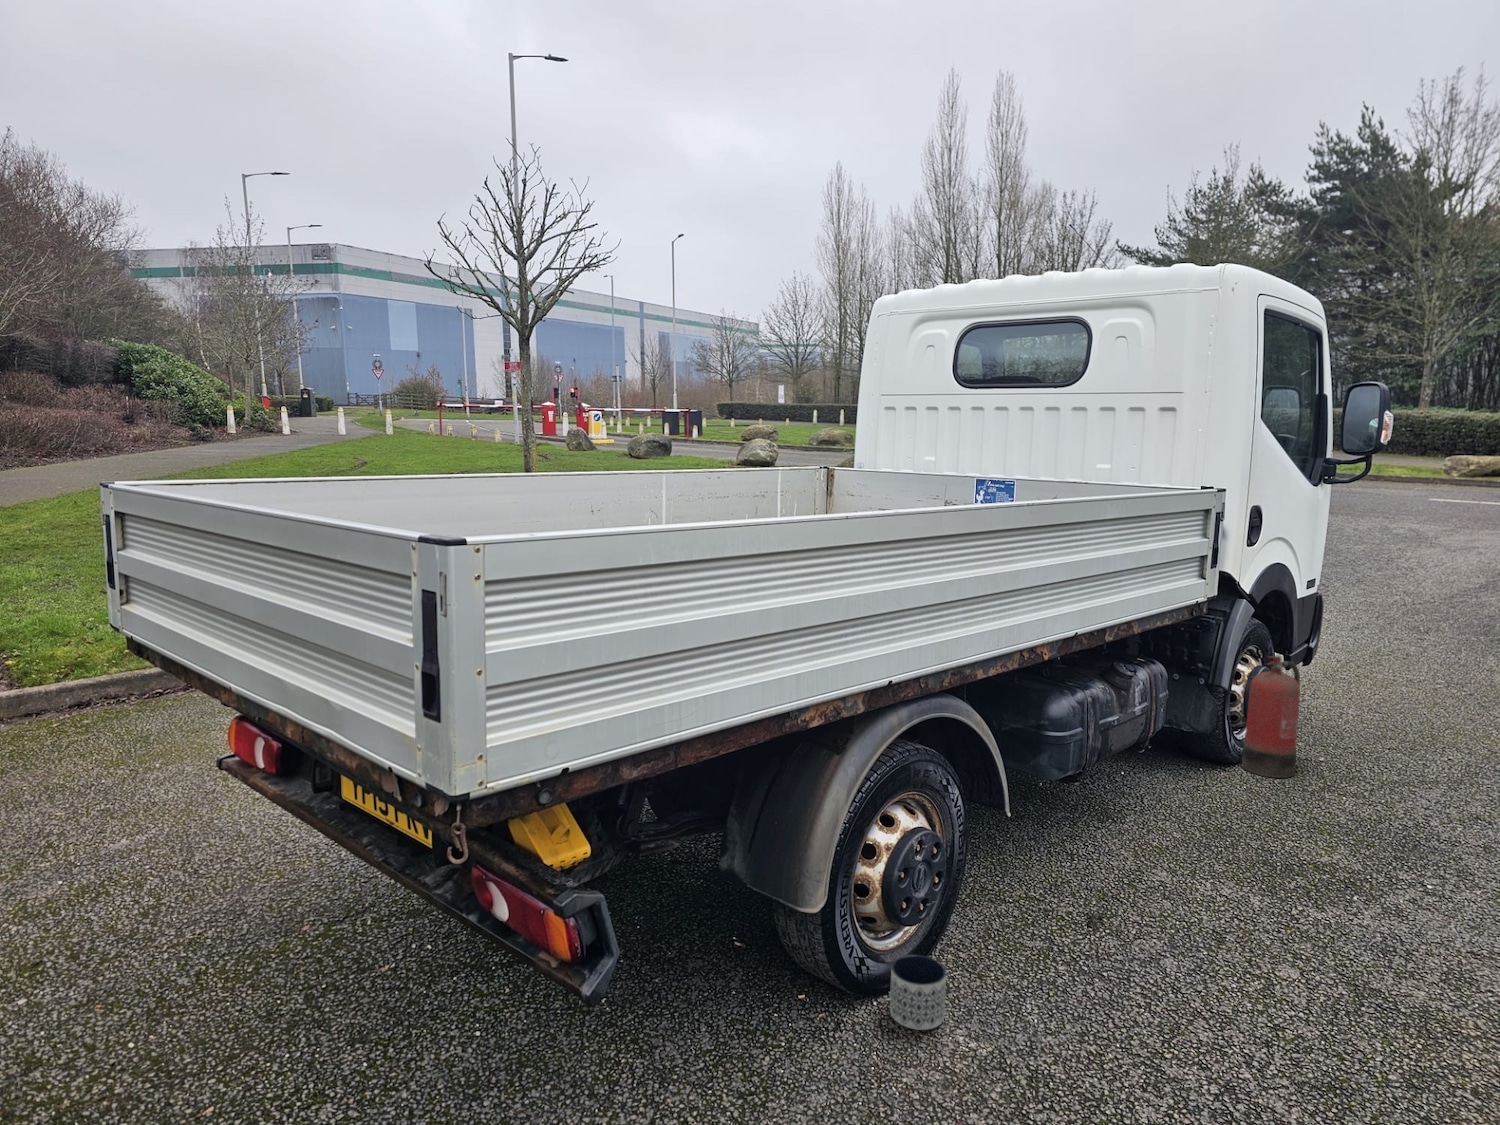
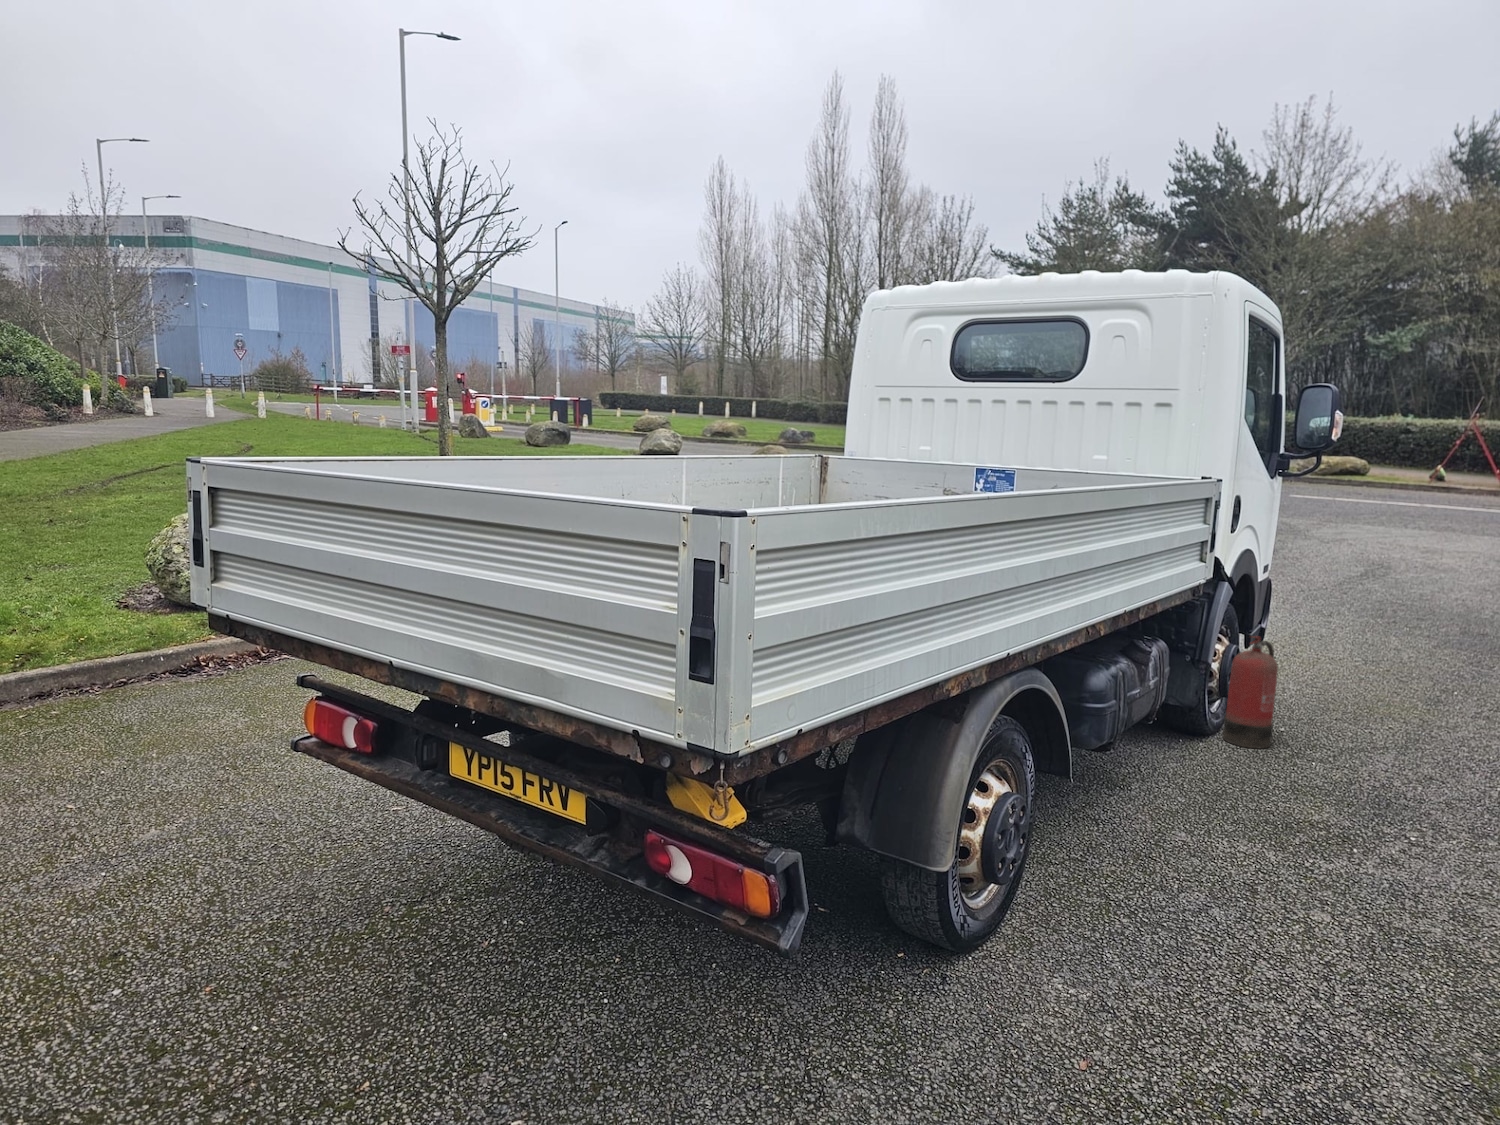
planter: present [890,955,946,1030] -> none [988,911,1043,980]

